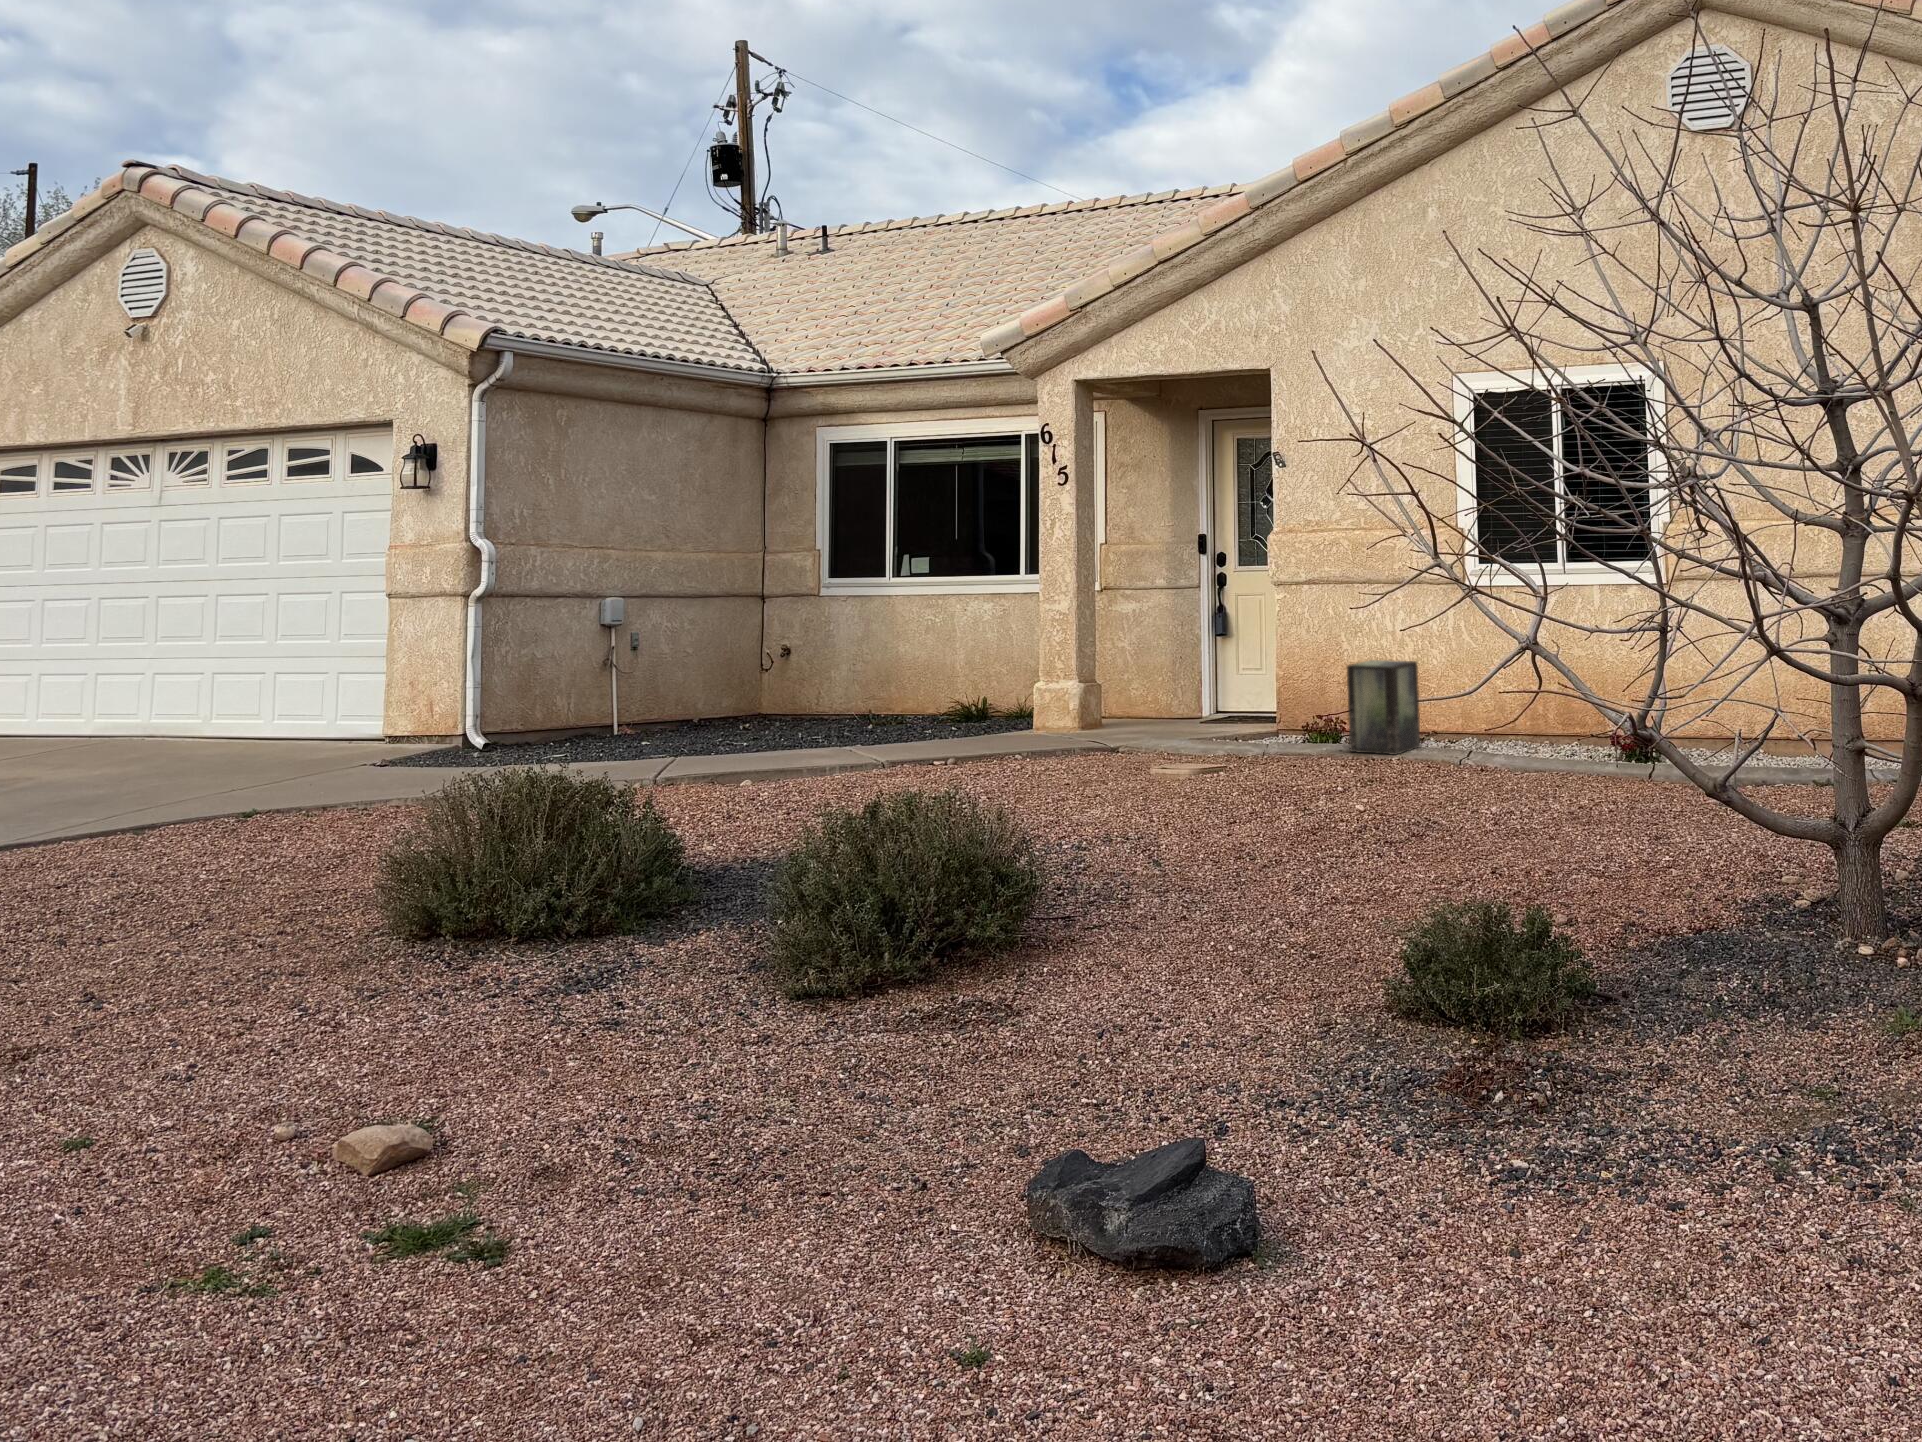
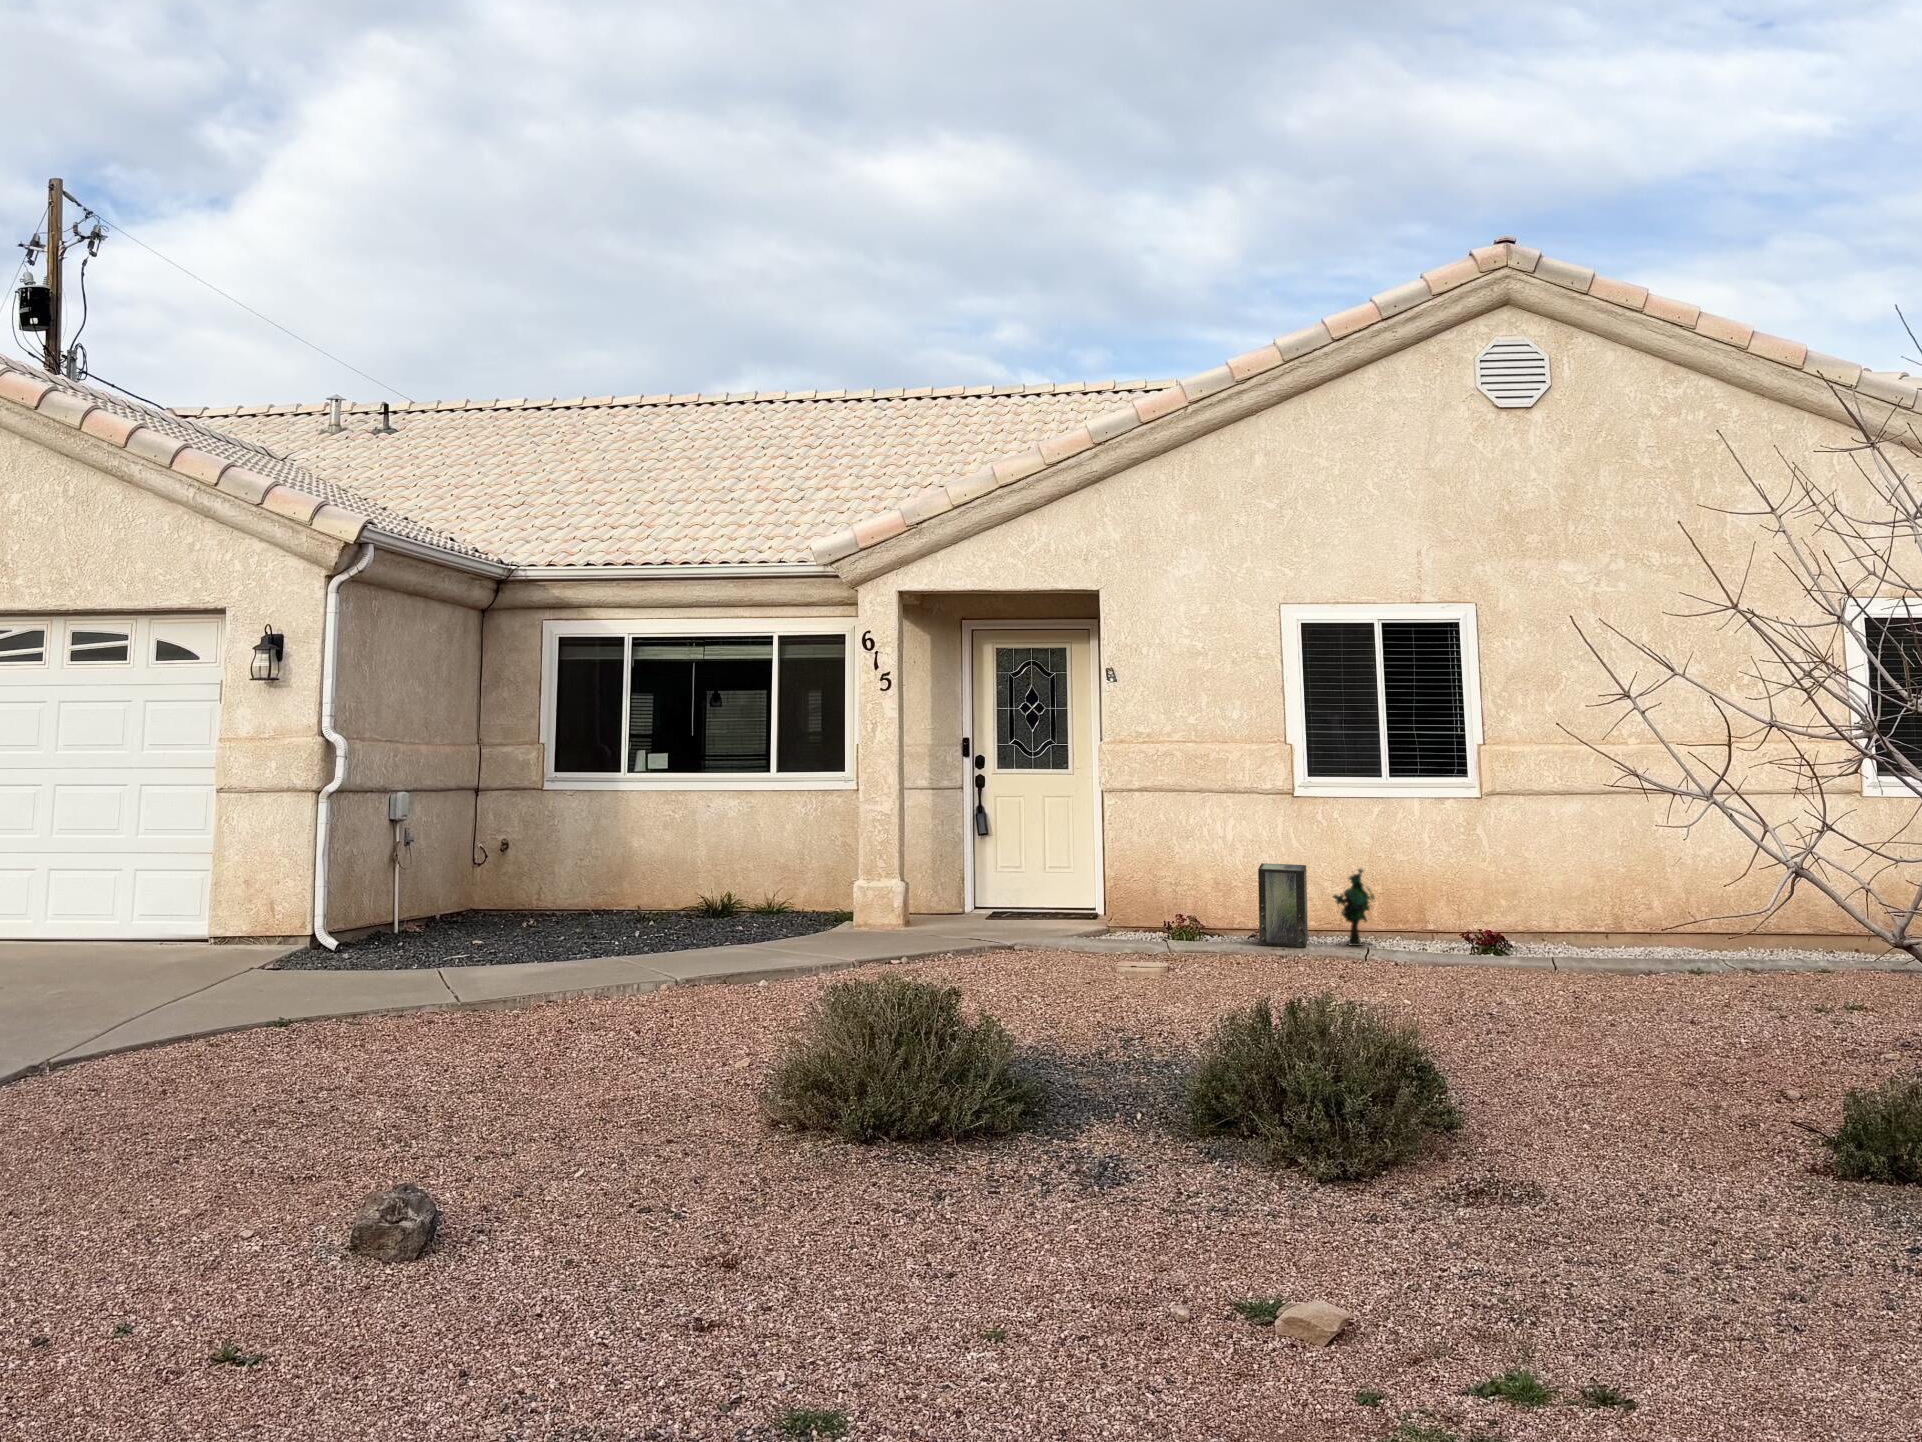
decorative plant: none [1435,664,1487,753] -> present [1333,869,1374,946]

